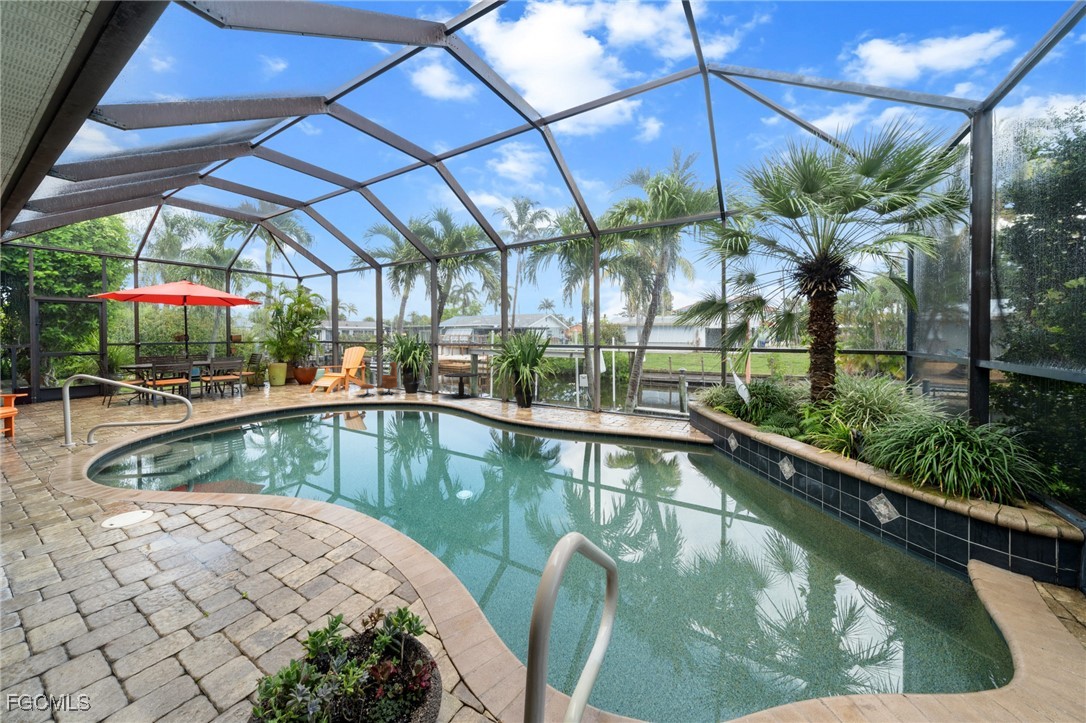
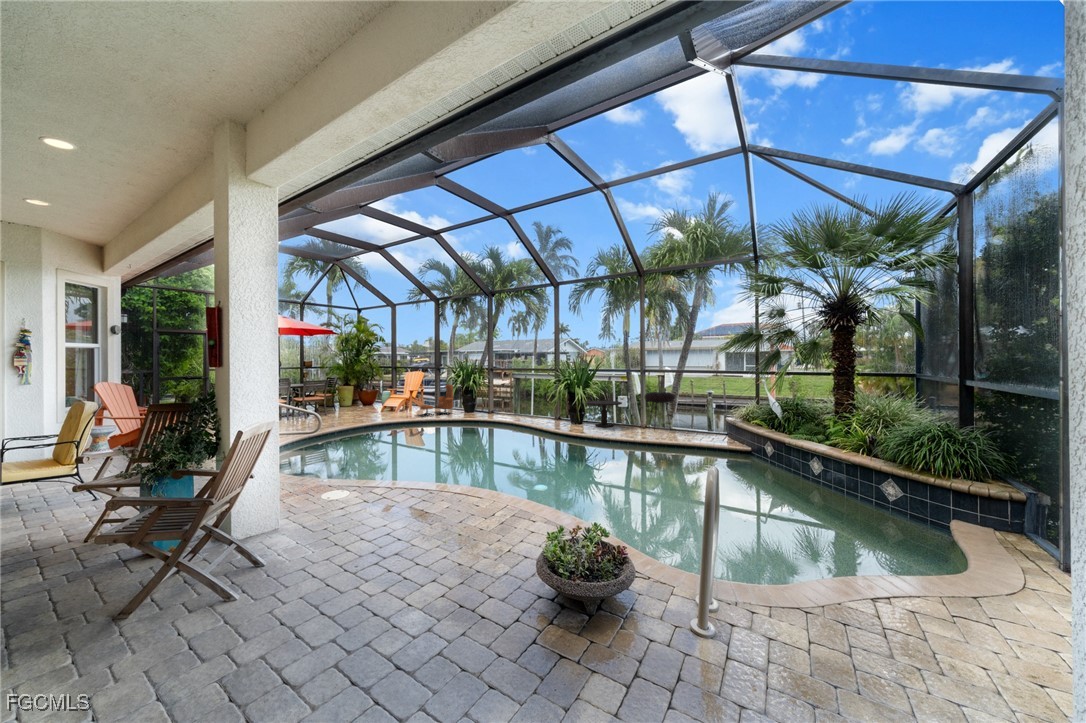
stool: none [599,372,633,416] -> present [644,392,675,430]
side table: present [444,373,478,398] -> present [586,401,622,427]

